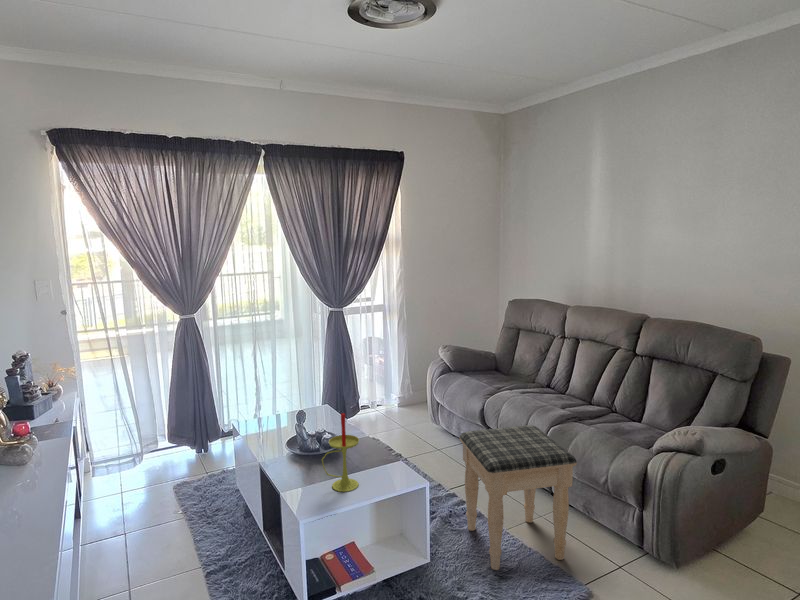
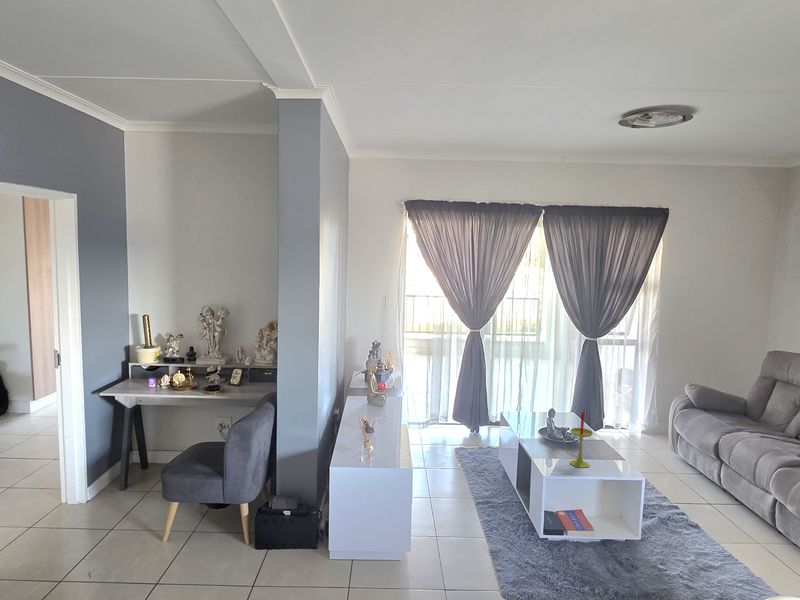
footstool: present [460,425,577,570] -> none [681,451,784,573]

